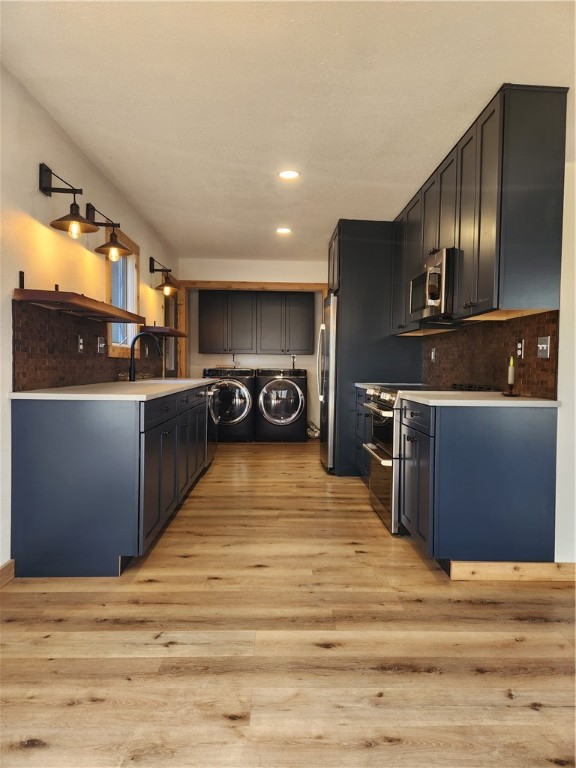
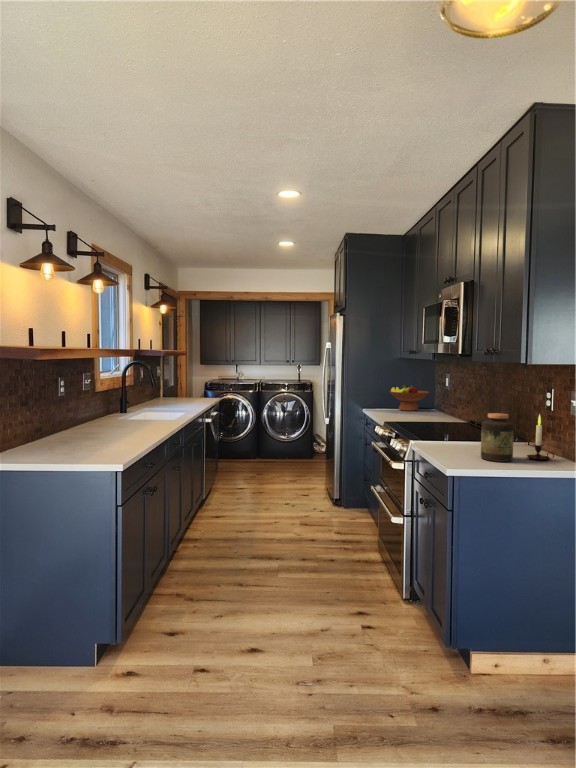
jar: none [461,355,489,396] -> present [481,413,514,462]
fruit bowl: none [379,359,416,383] -> present [389,385,429,411]

